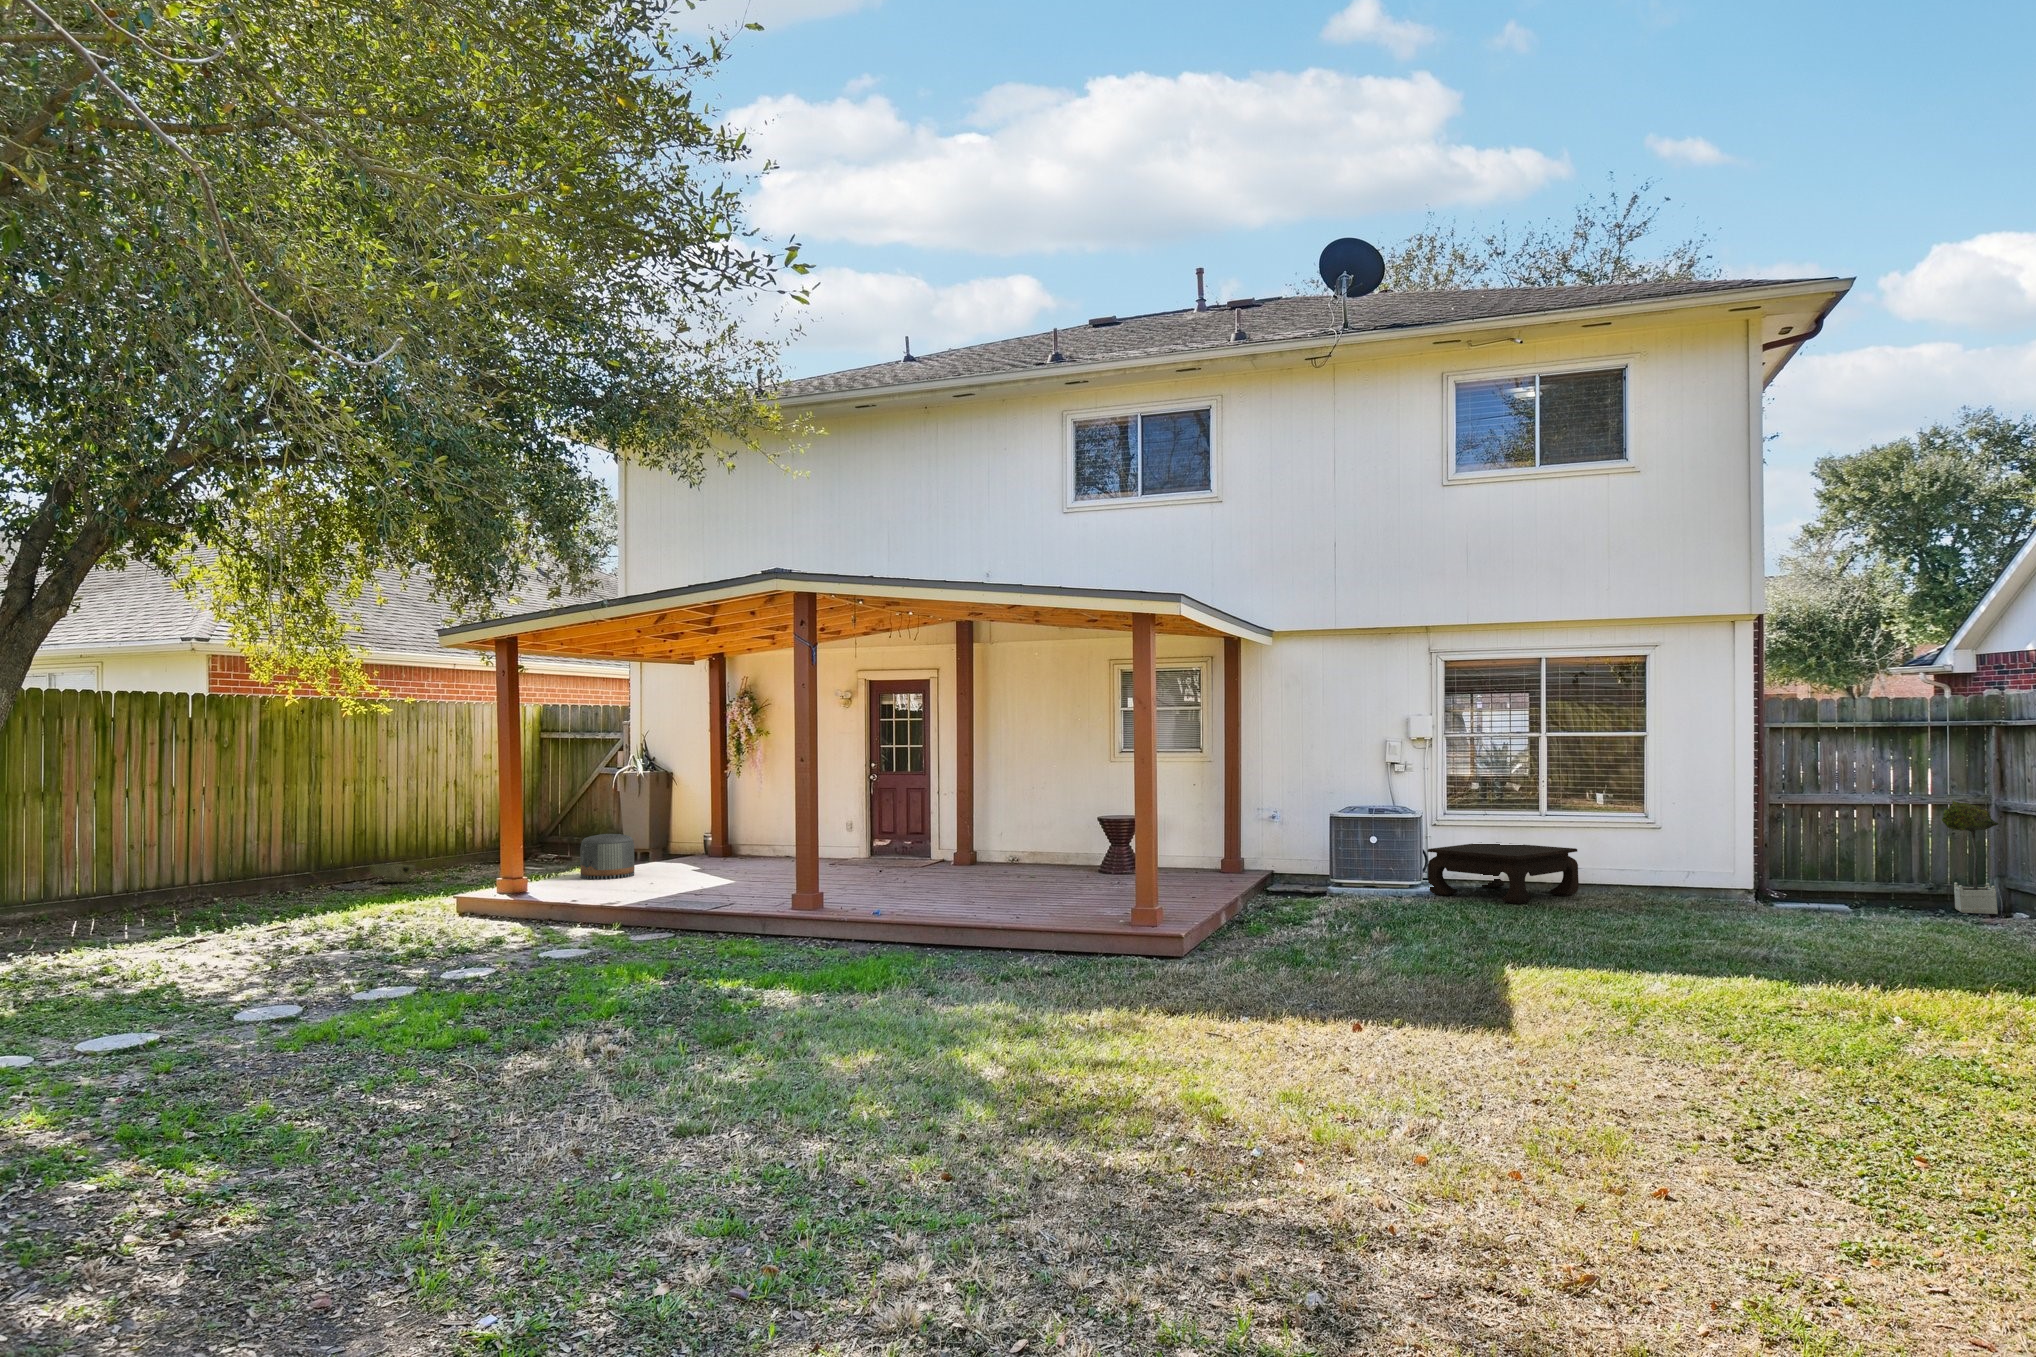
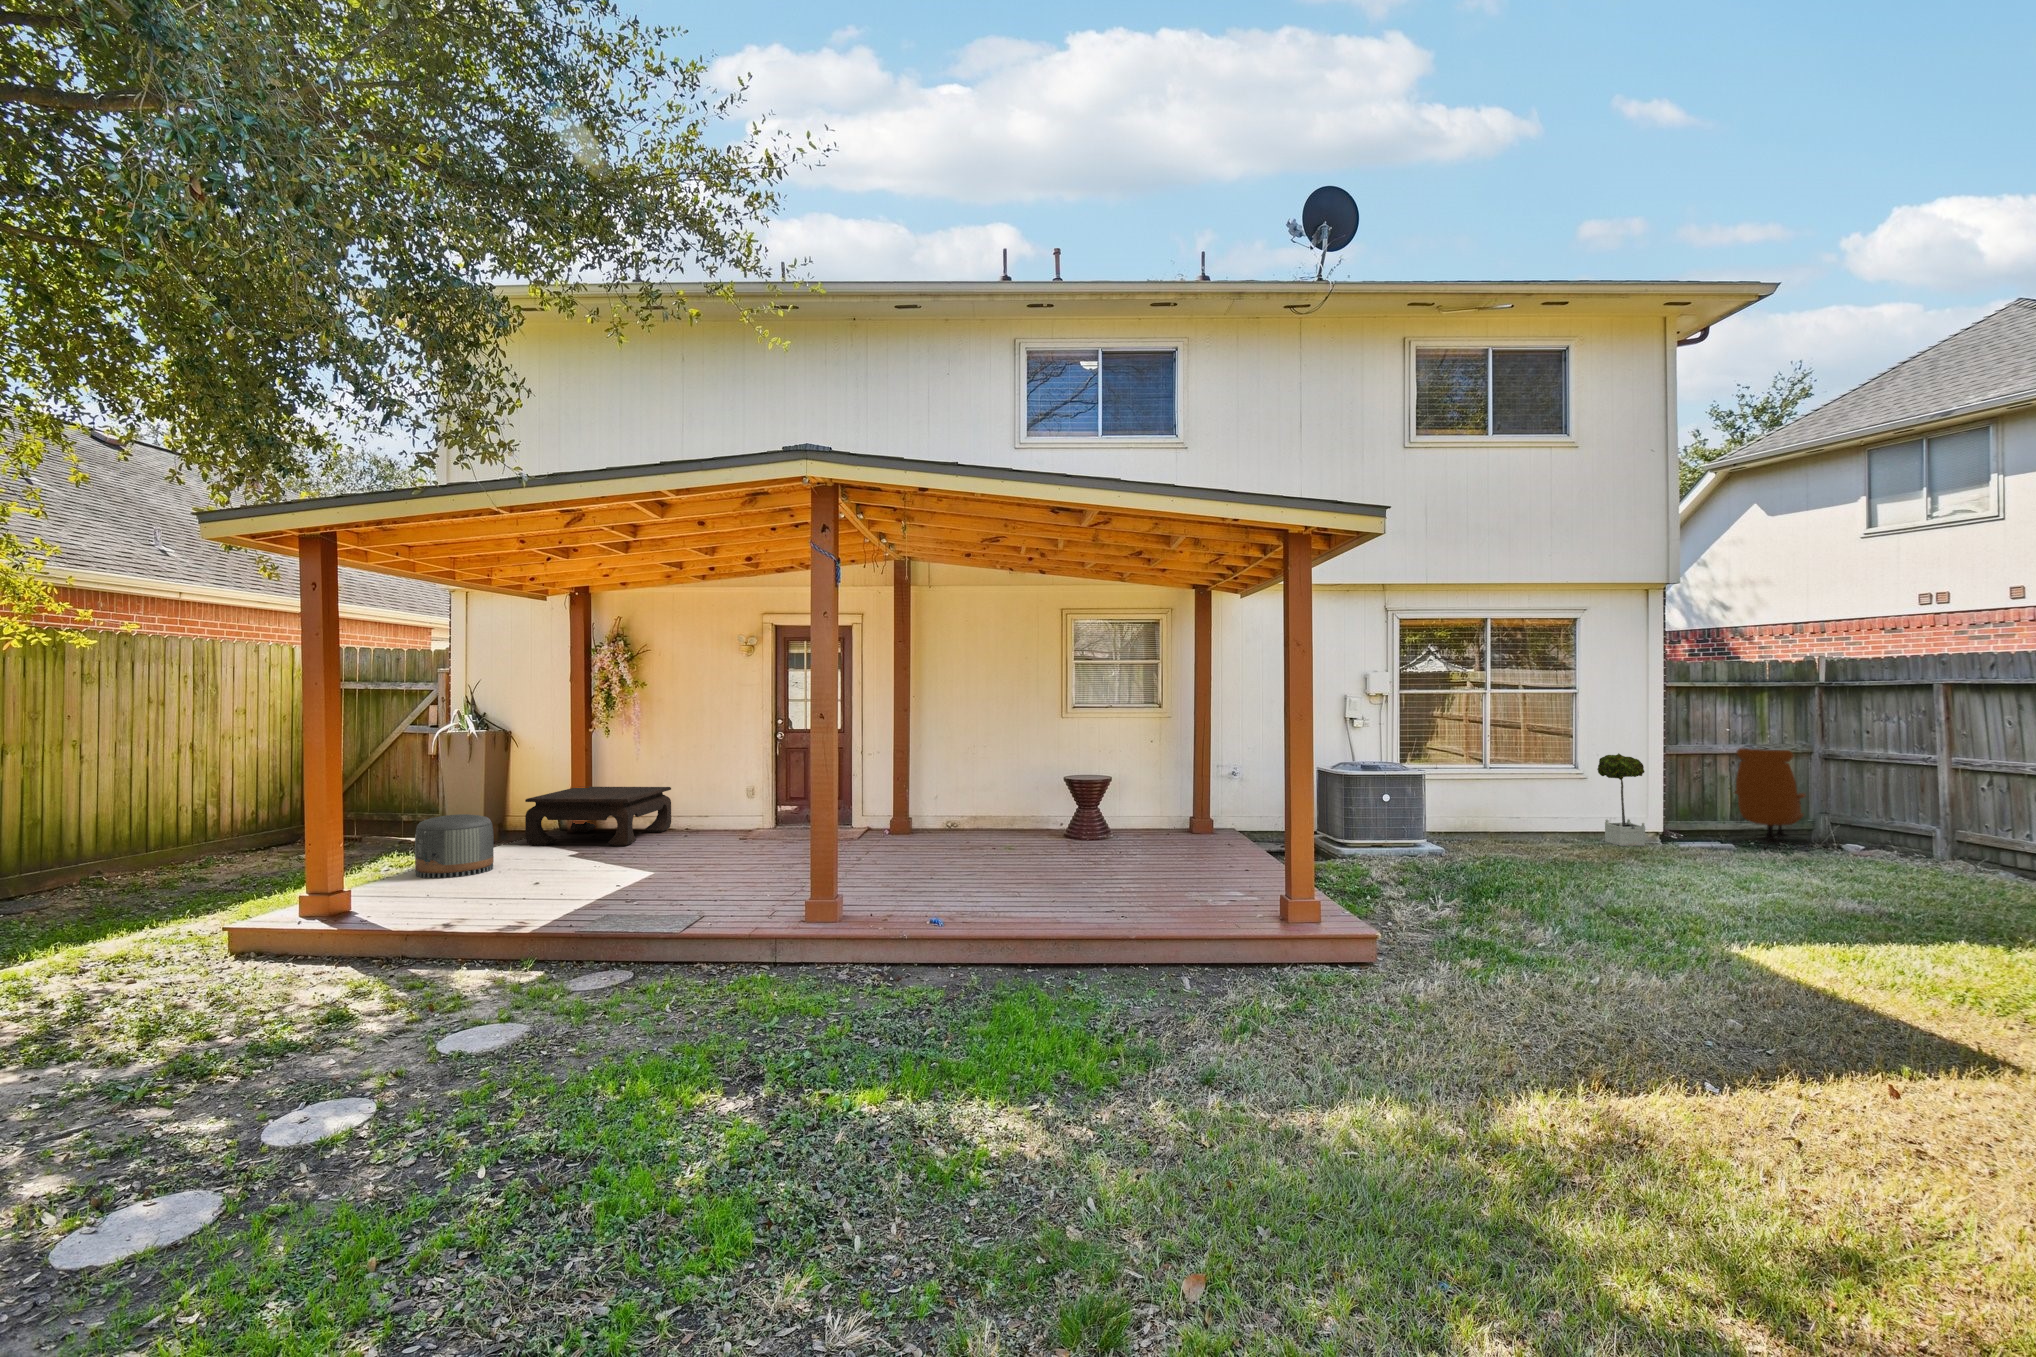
lounge chair: none [1802,790,1919,902] -> present [1734,748,1808,849]
potted tree: present [1942,801,1998,914] -> present [1597,753,1645,846]
coffee table: present [1427,844,1579,904] -> present [525,787,671,846]
woven basket: present [369,864,414,883] -> none [54,862,134,888]

